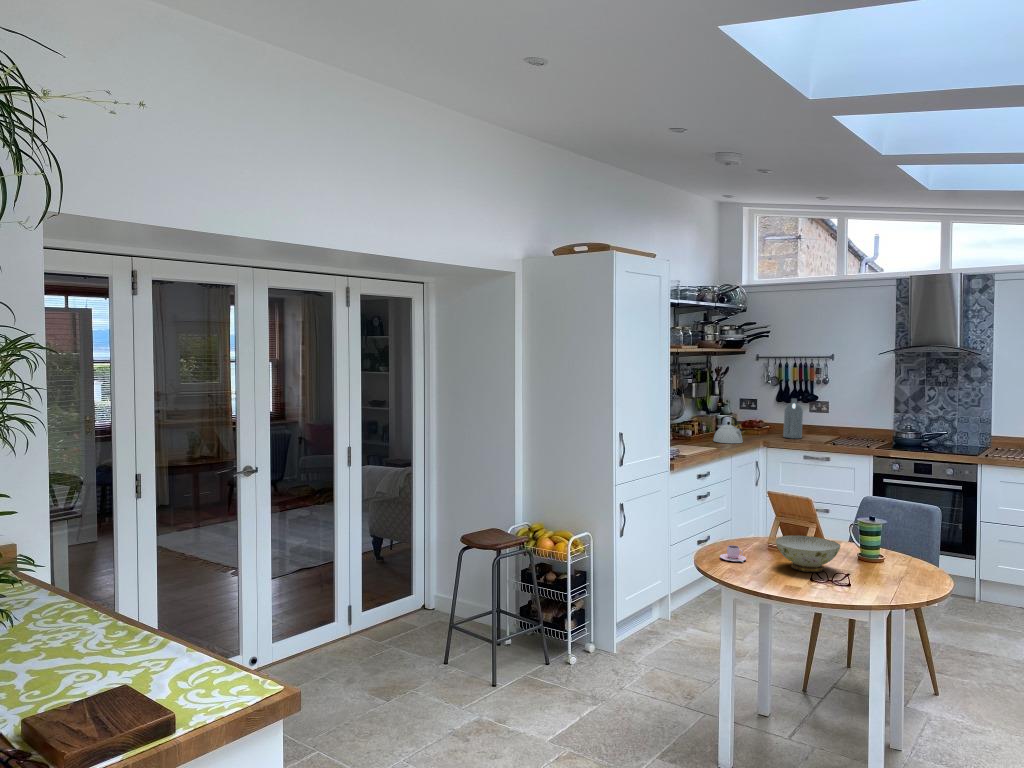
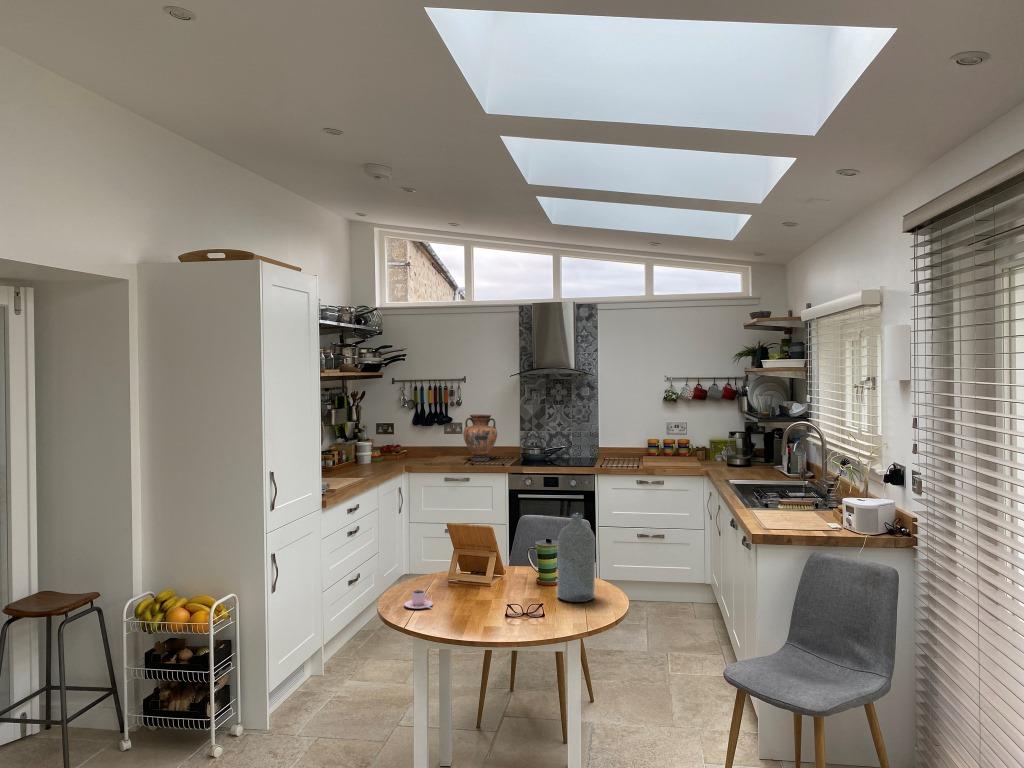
vase: none [827,393,865,441] -> present [463,415,497,461]
bottle: present [783,399,803,439] -> present [557,513,595,602]
kettle: present [713,416,743,443] -> none [357,443,387,471]
ceramic bowl: present [775,535,841,572] -> none [464,569,528,609]

